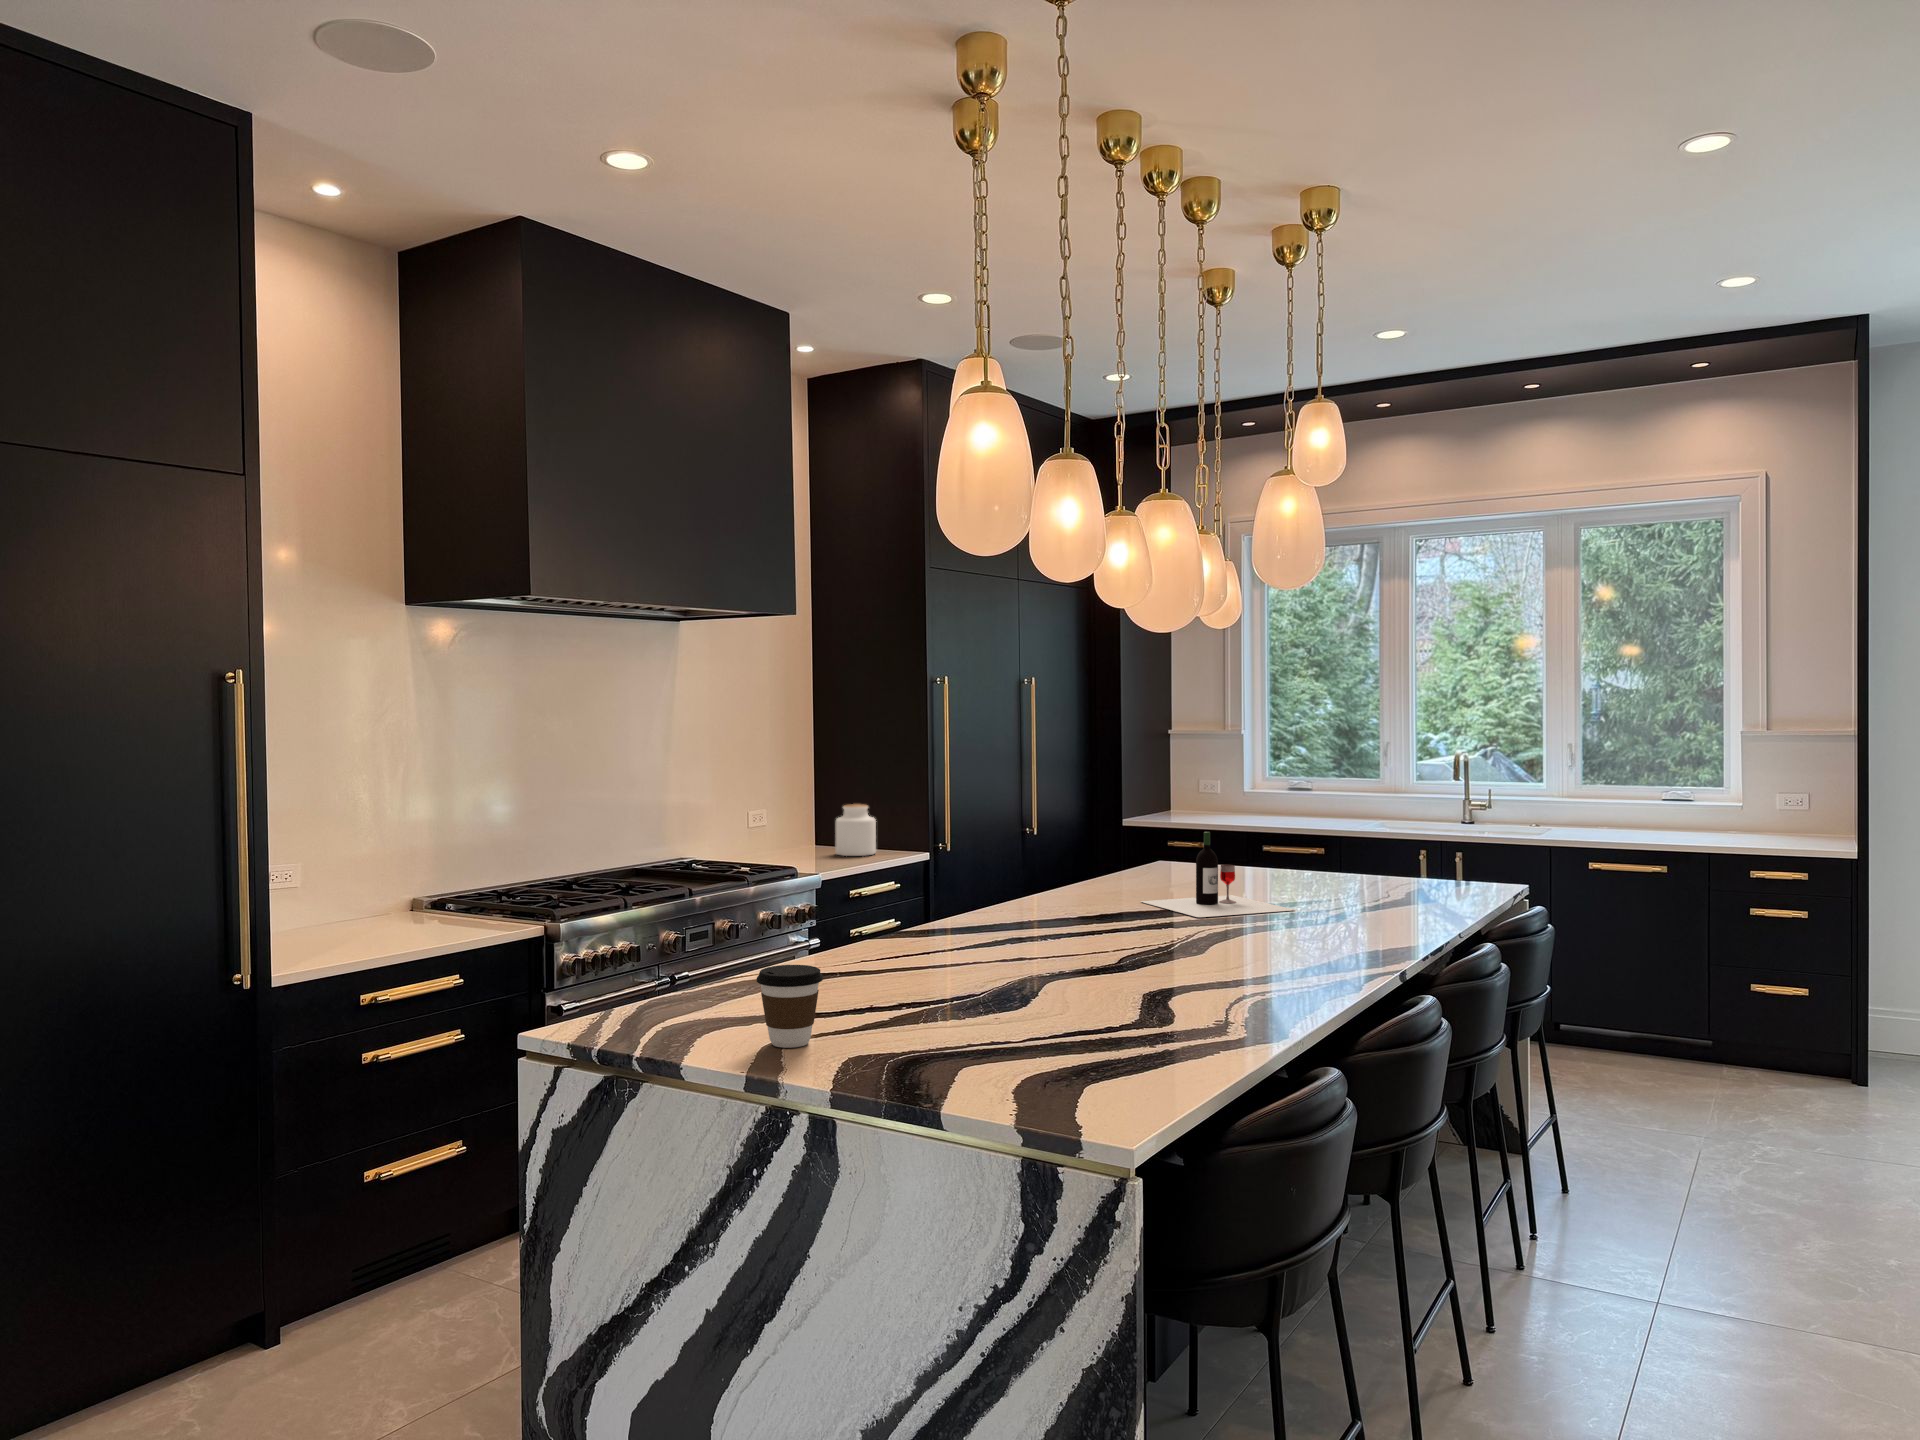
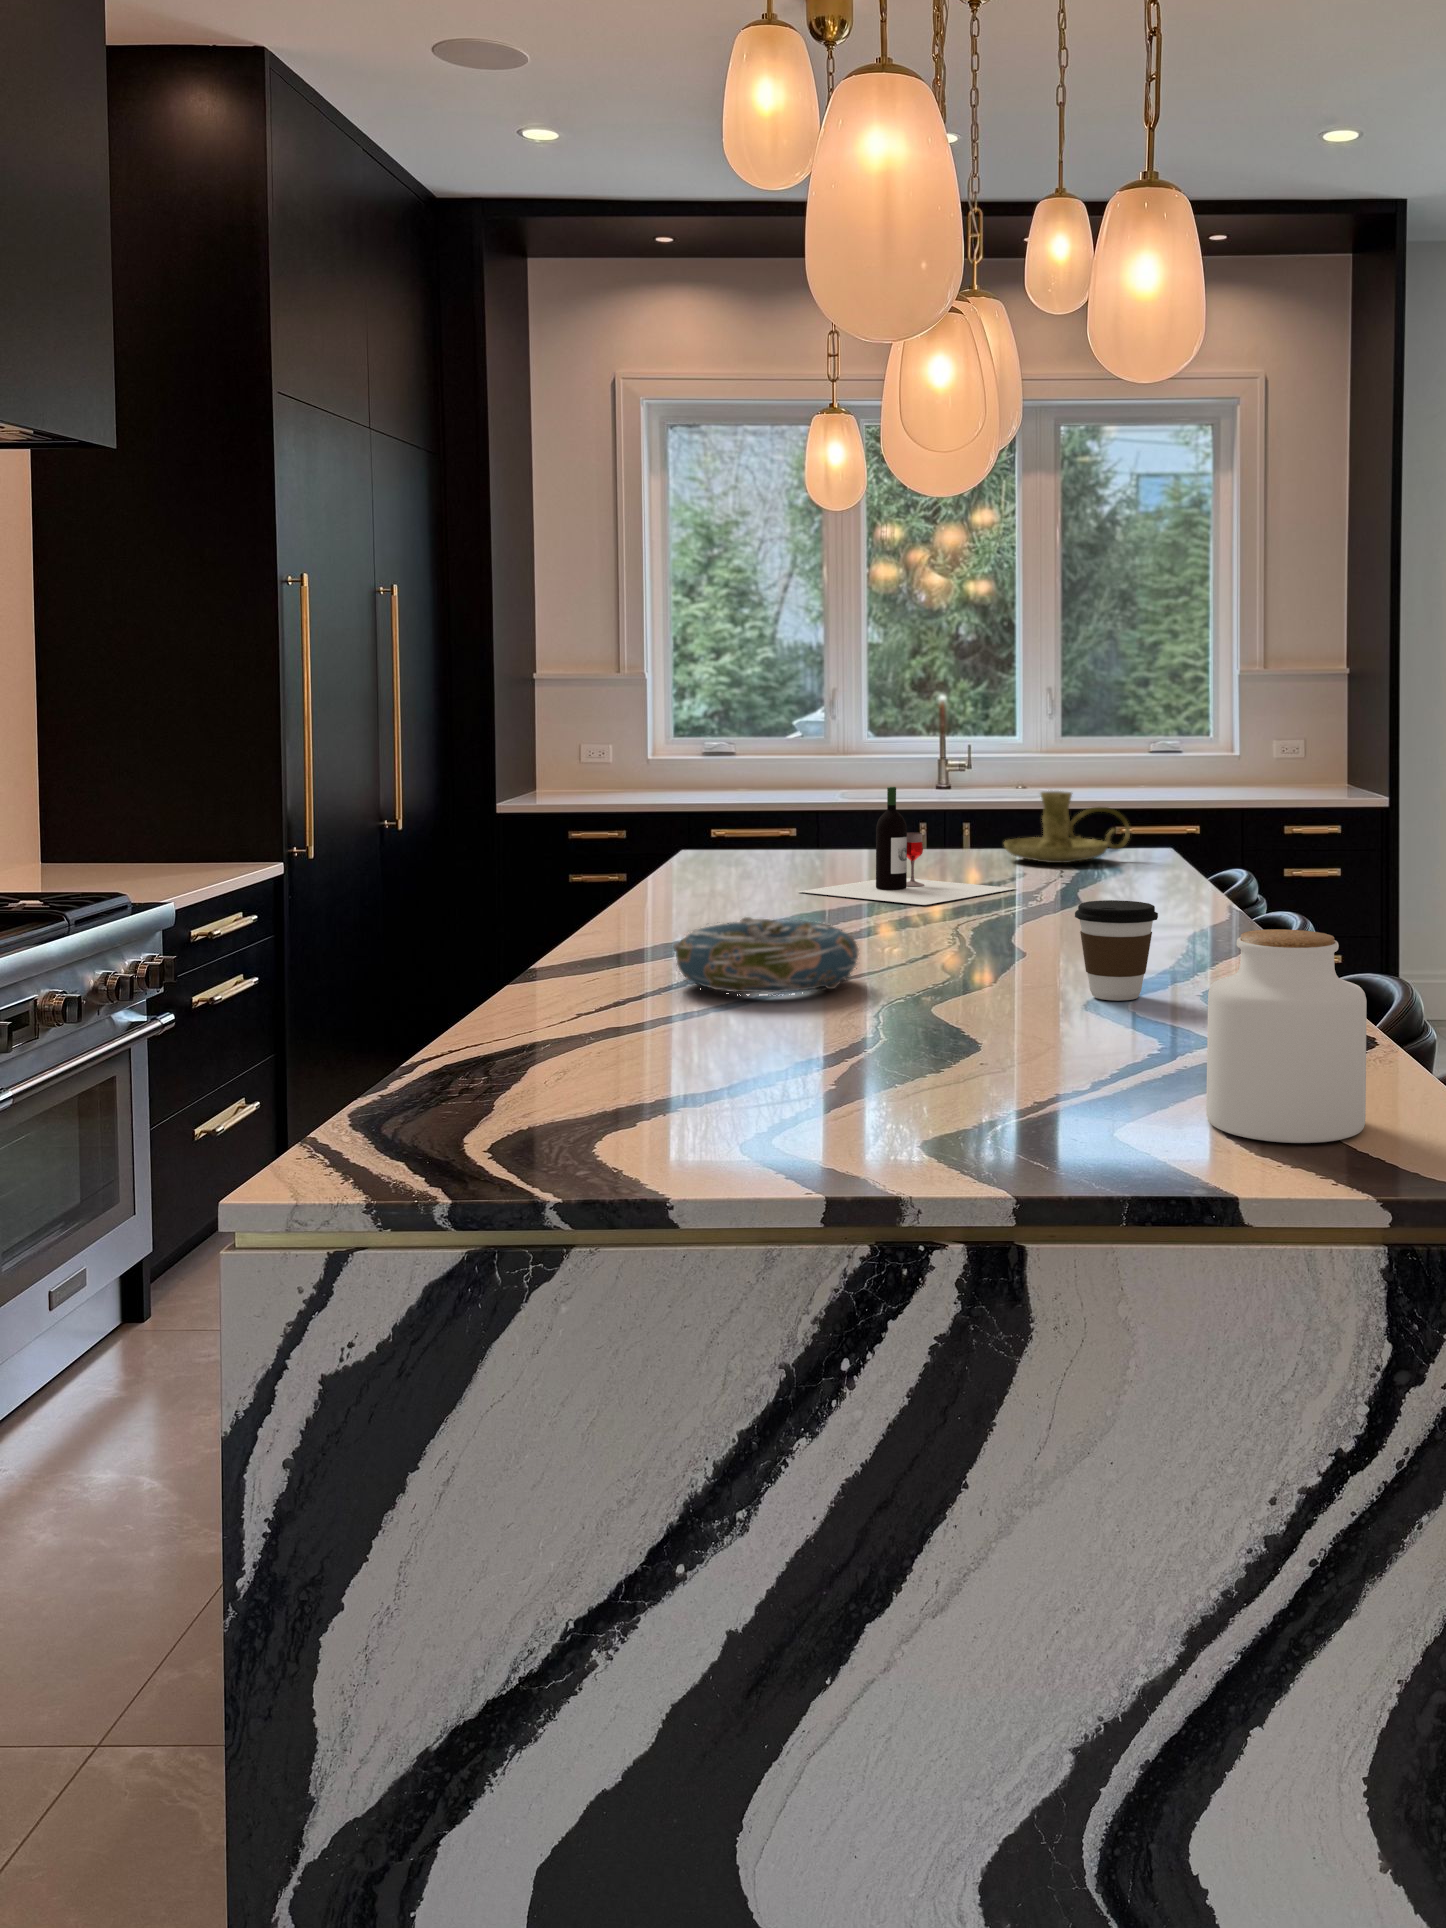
jar: present [835,804,876,856] -> present [1206,929,1367,1143]
candle holder: none [1341,837,1444,892] -> present [1004,791,1130,863]
decorative bowl: none [914,918,1031,969] -> present [673,917,859,992]
coffee cup: present [757,965,823,1048] -> present [1075,900,1158,1001]

